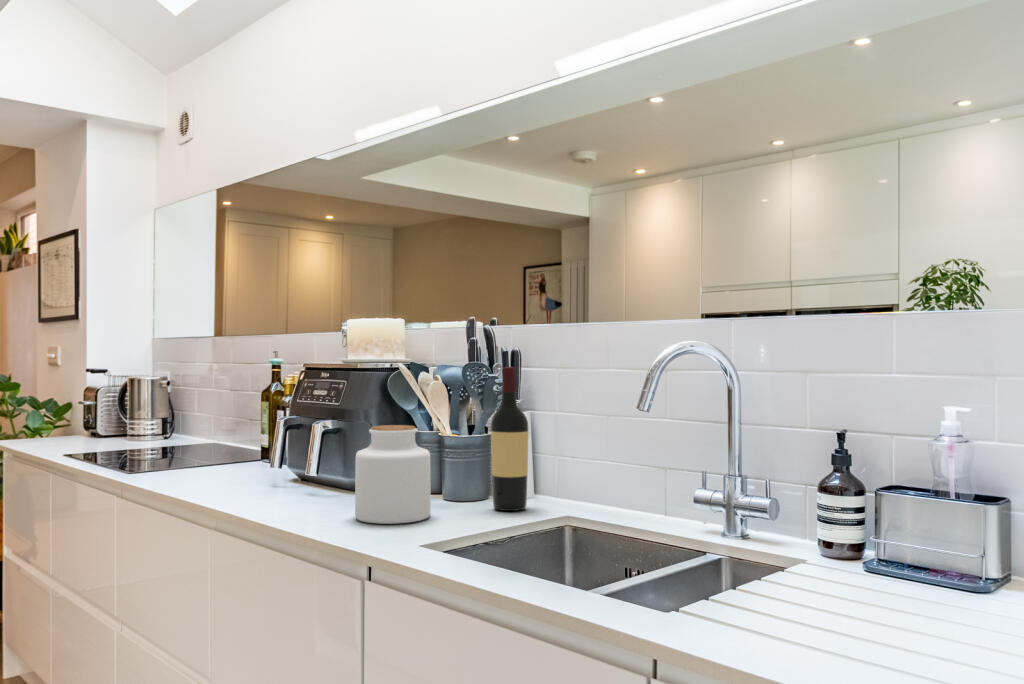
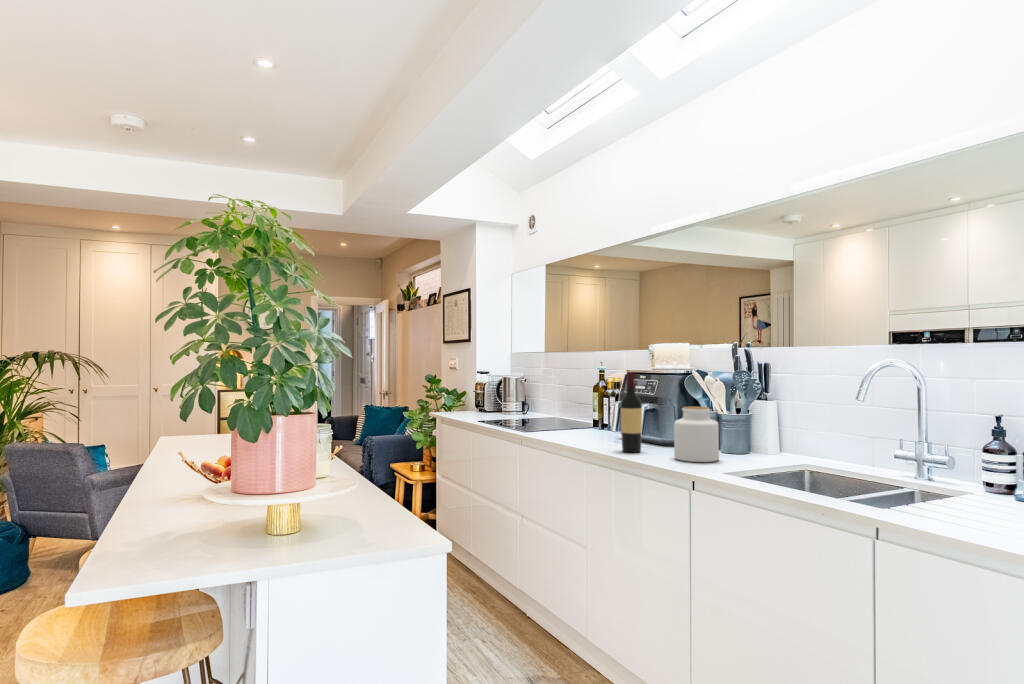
wine bottle: present [491,367,529,511] -> present [621,372,642,452]

